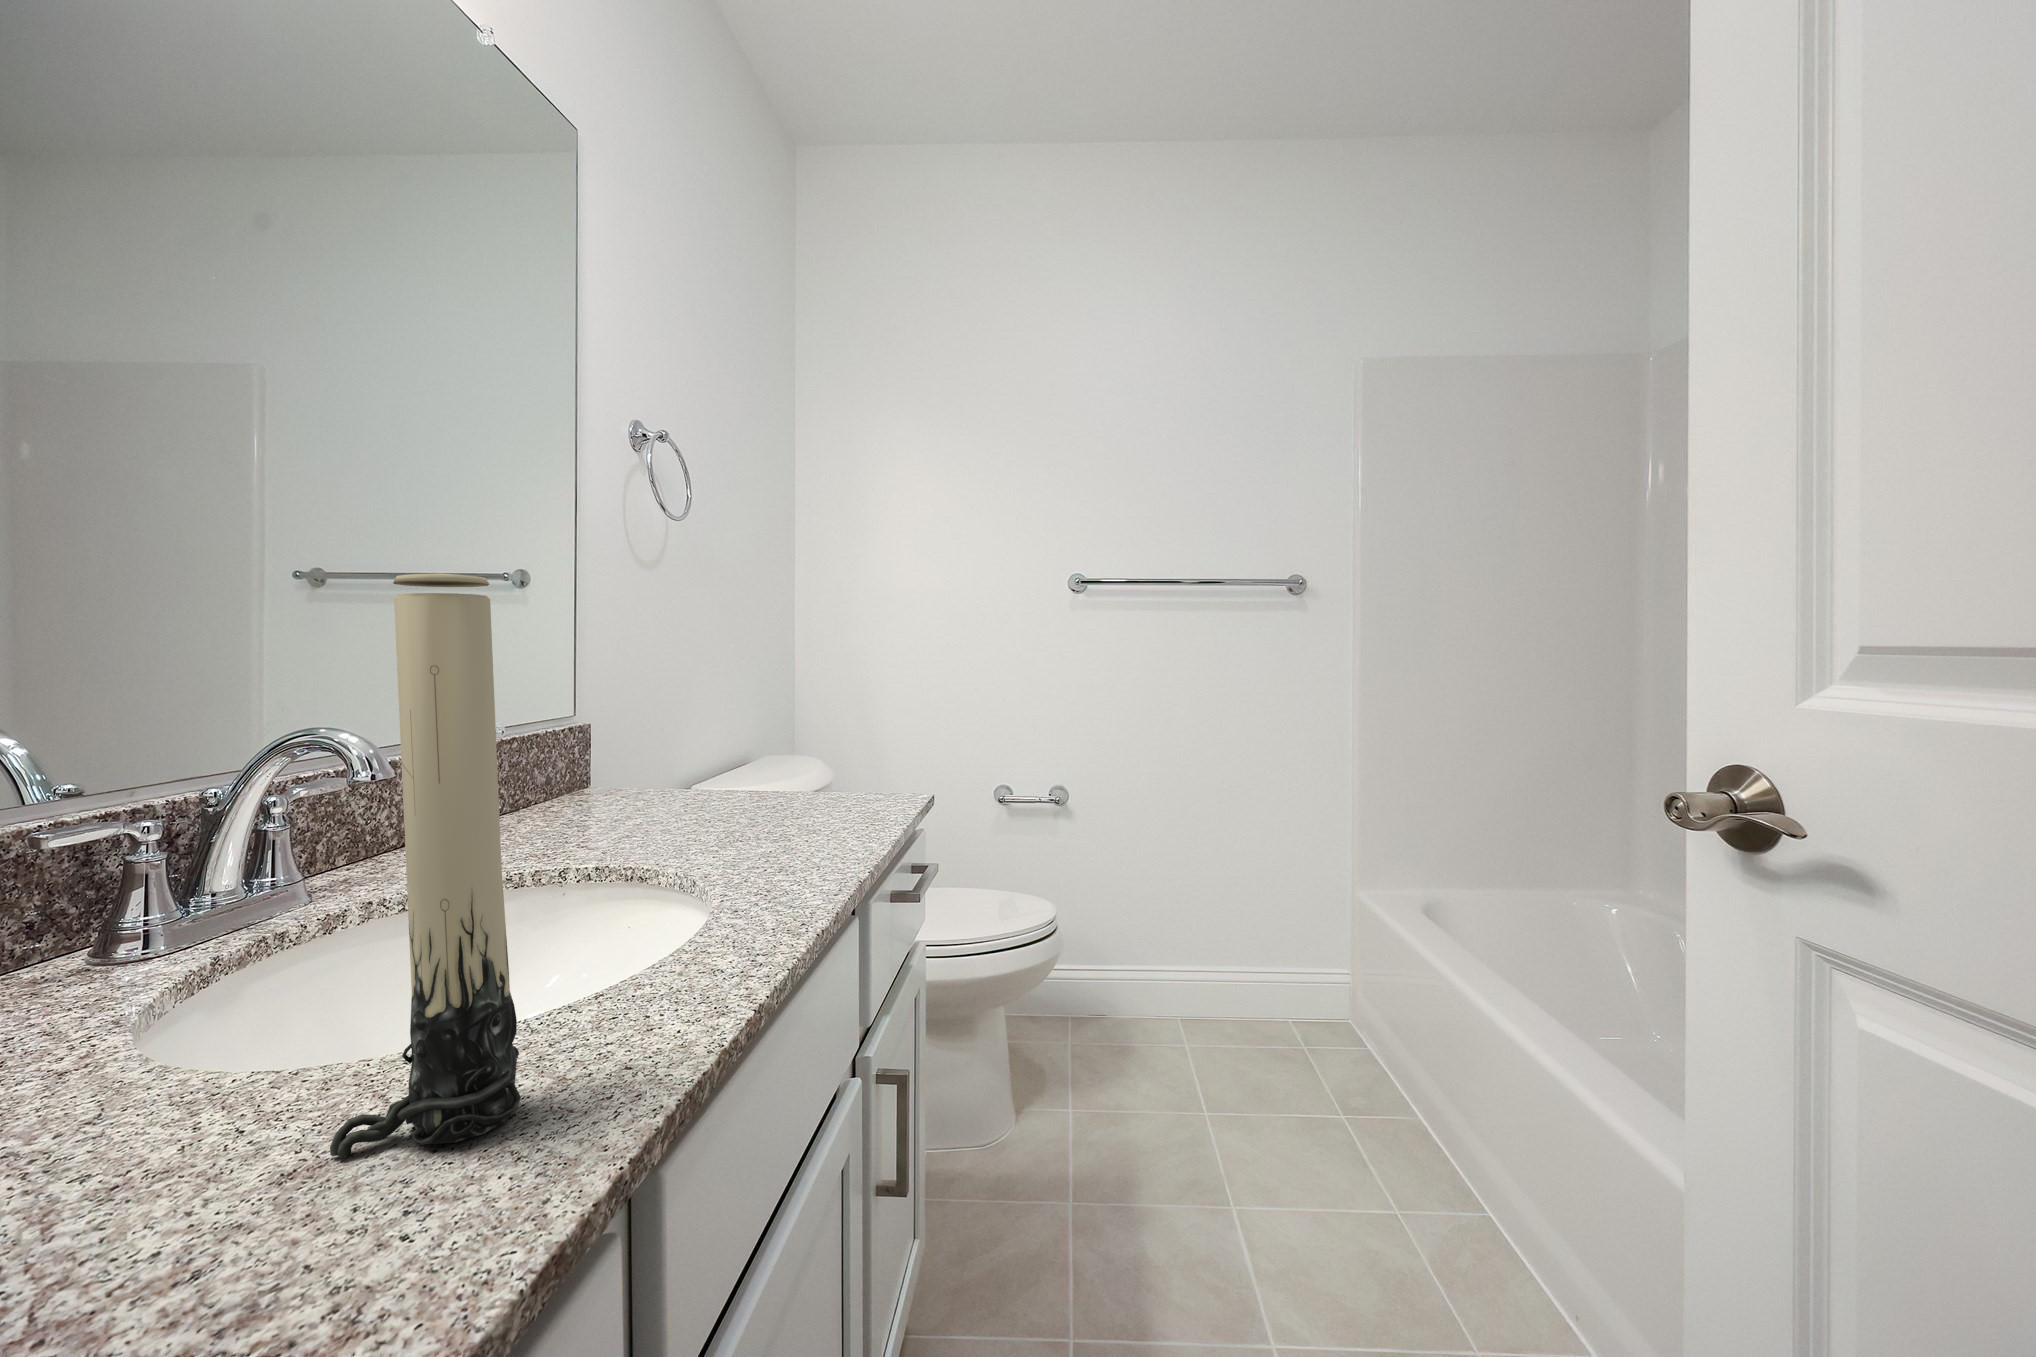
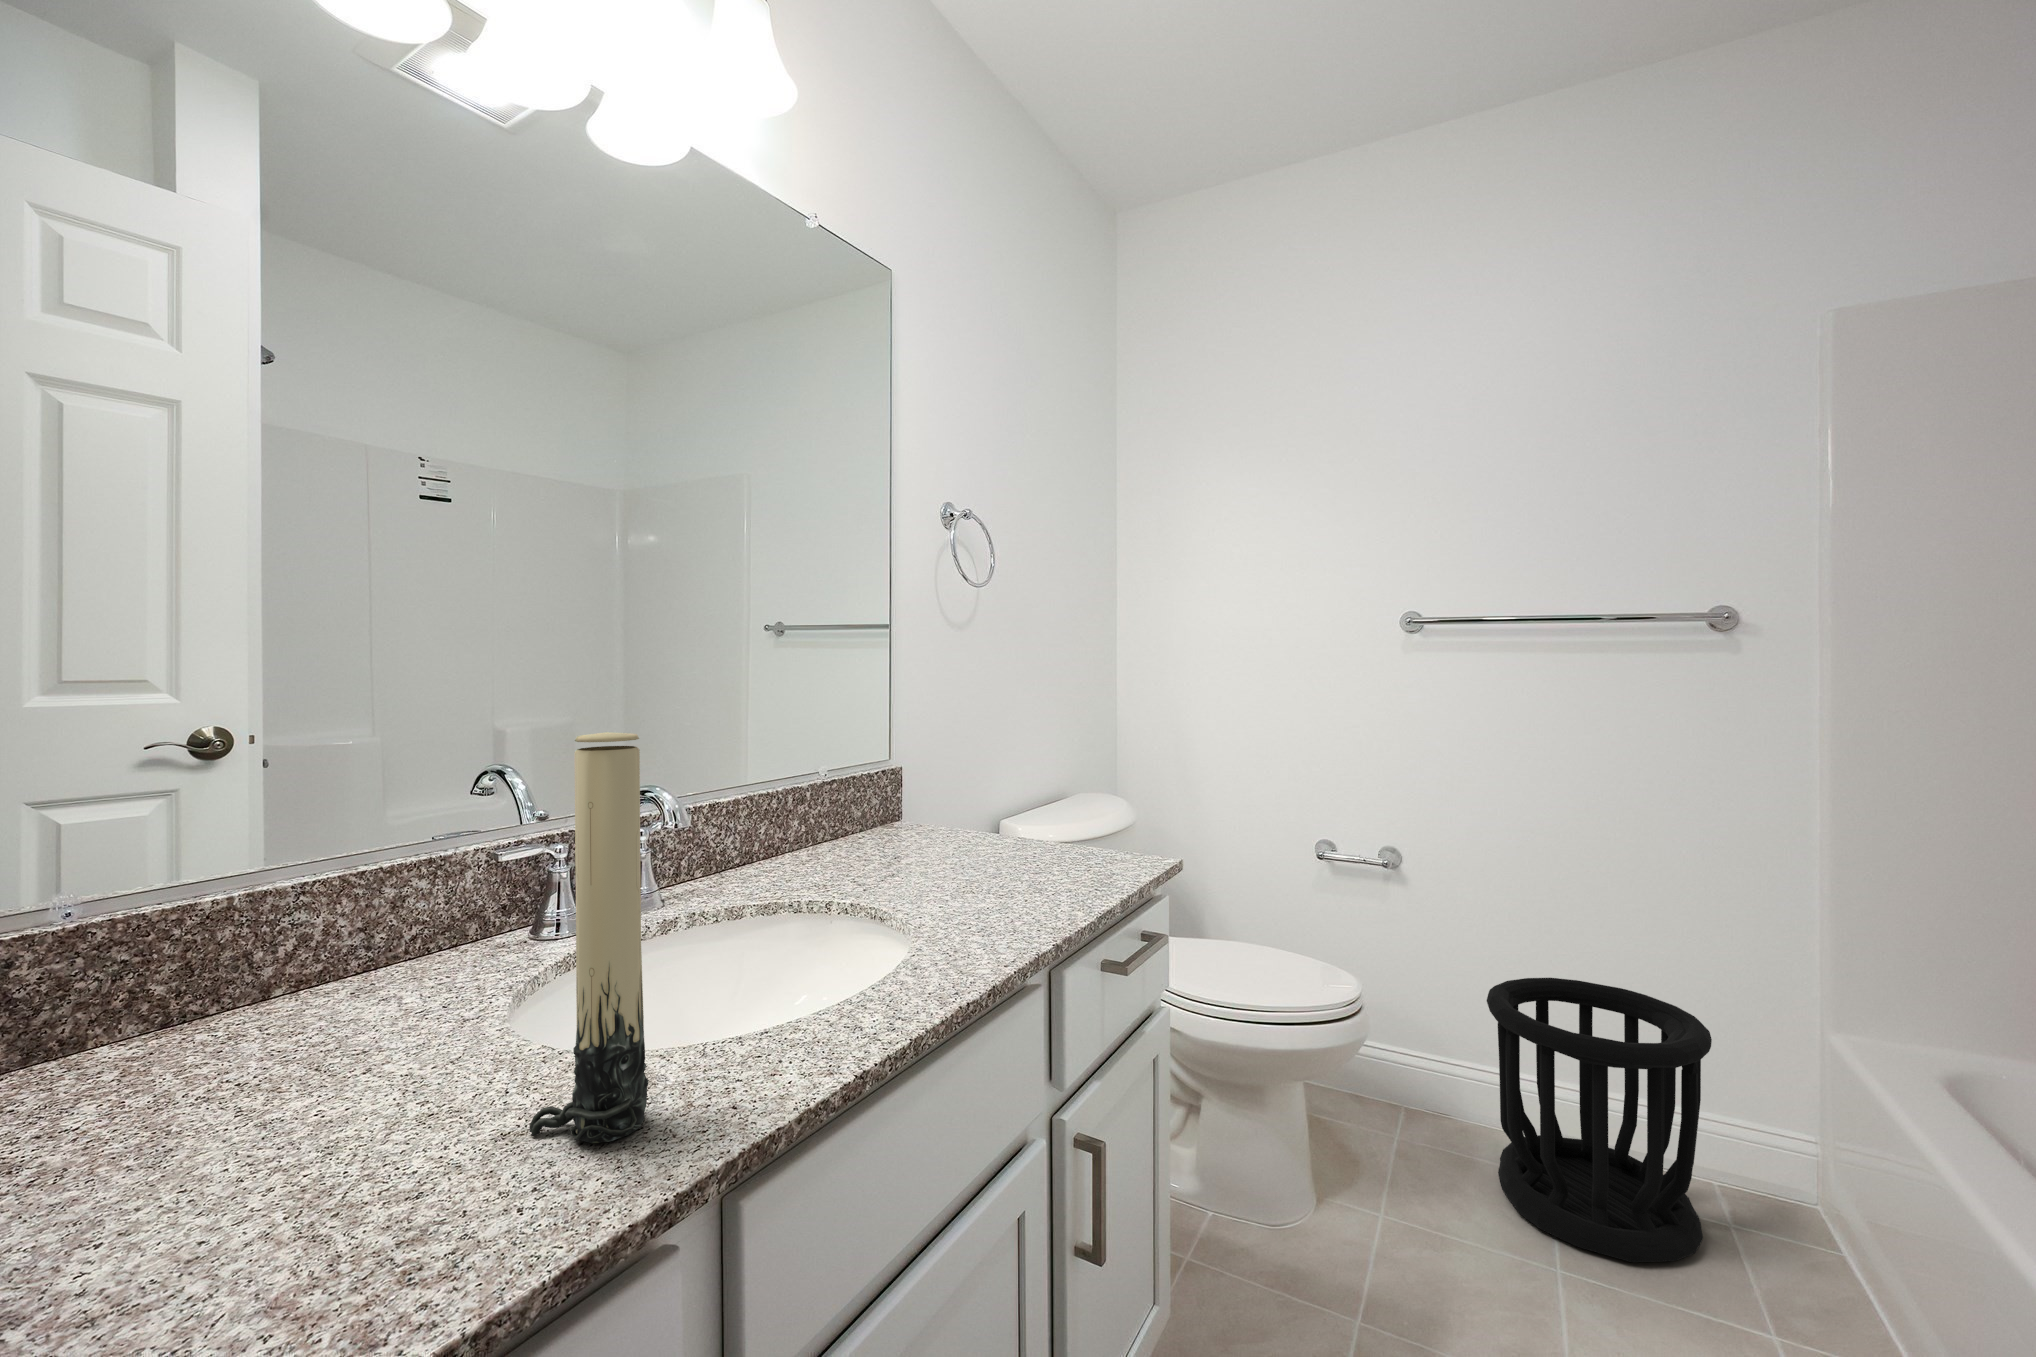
wastebasket: none [1161,880,1323,1098] -> present [1487,978,1712,1262]

